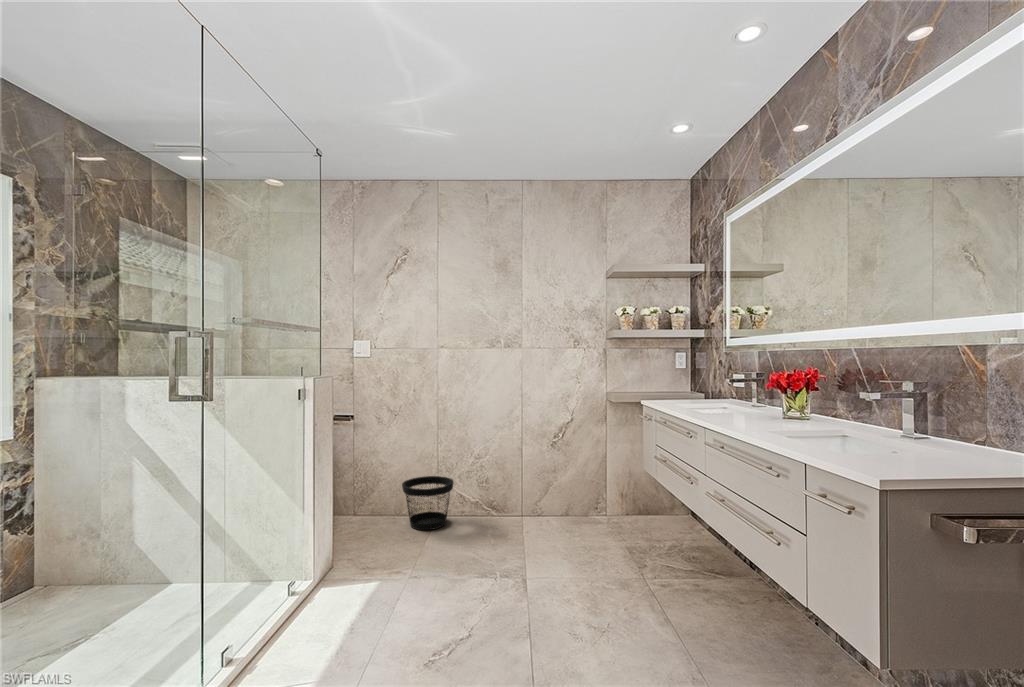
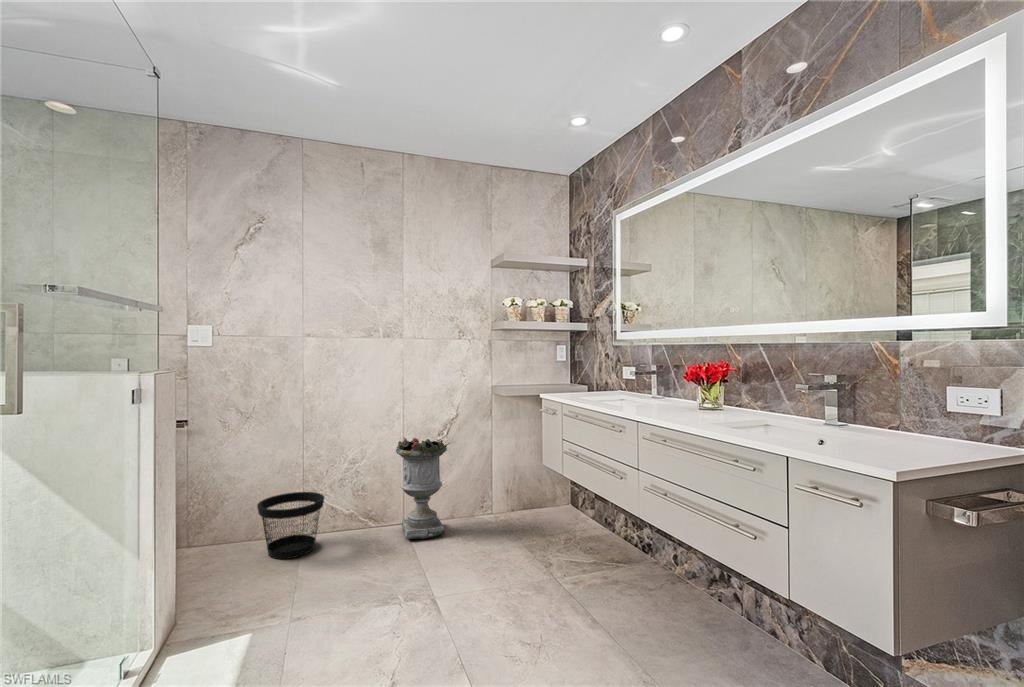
planter: none [513,435,561,528] -> present [396,438,450,539]

